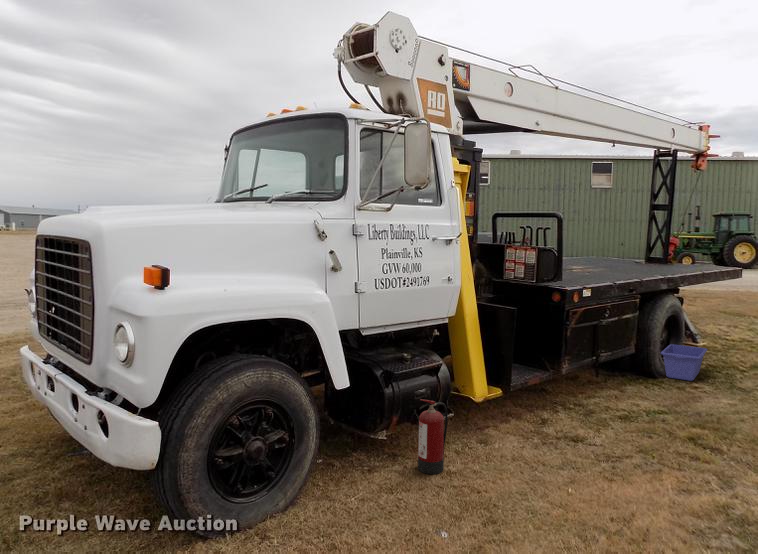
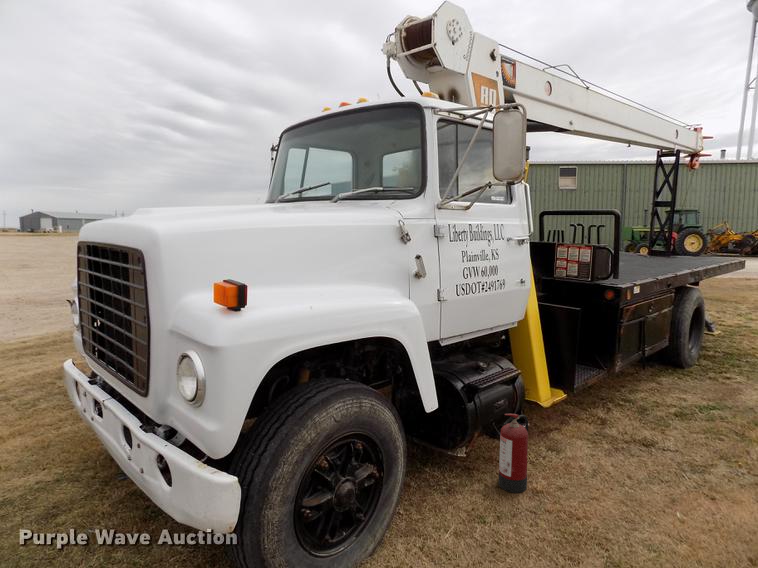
storage bin: present [661,344,707,381] -> none [689,334,731,371]

